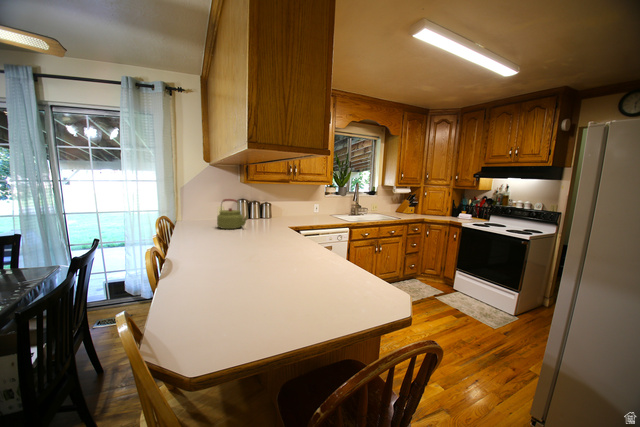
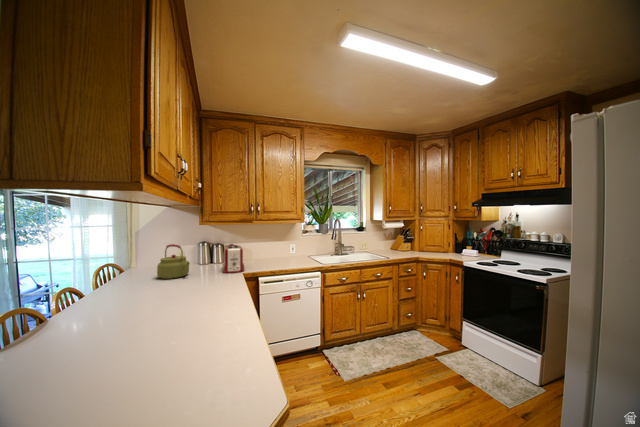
toaster: none [265,203,289,226] -> present [223,245,244,273]

